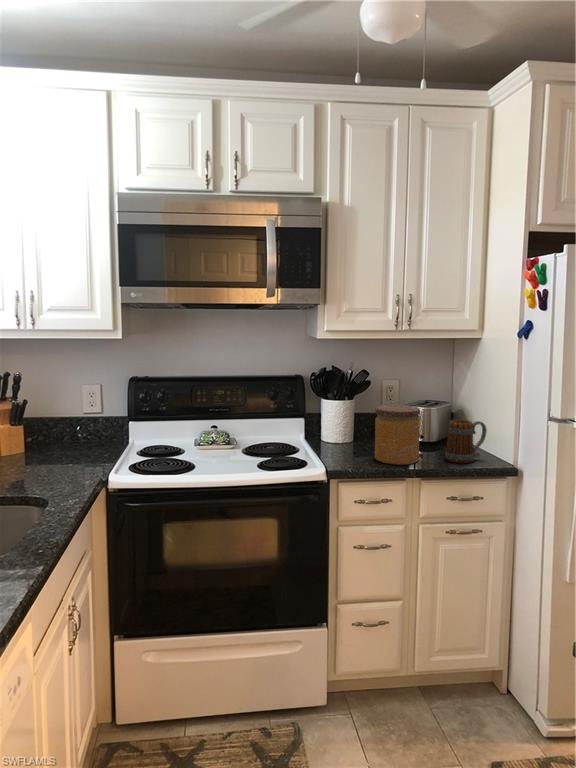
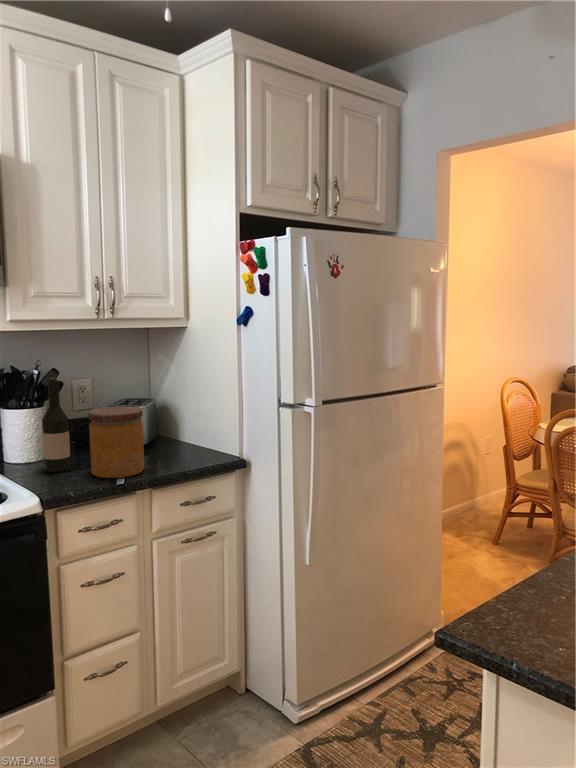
wine bottle: none [344,377,364,453] -> present [42,378,71,472]
mug: present [445,420,487,463] -> none [171,415,210,464]

